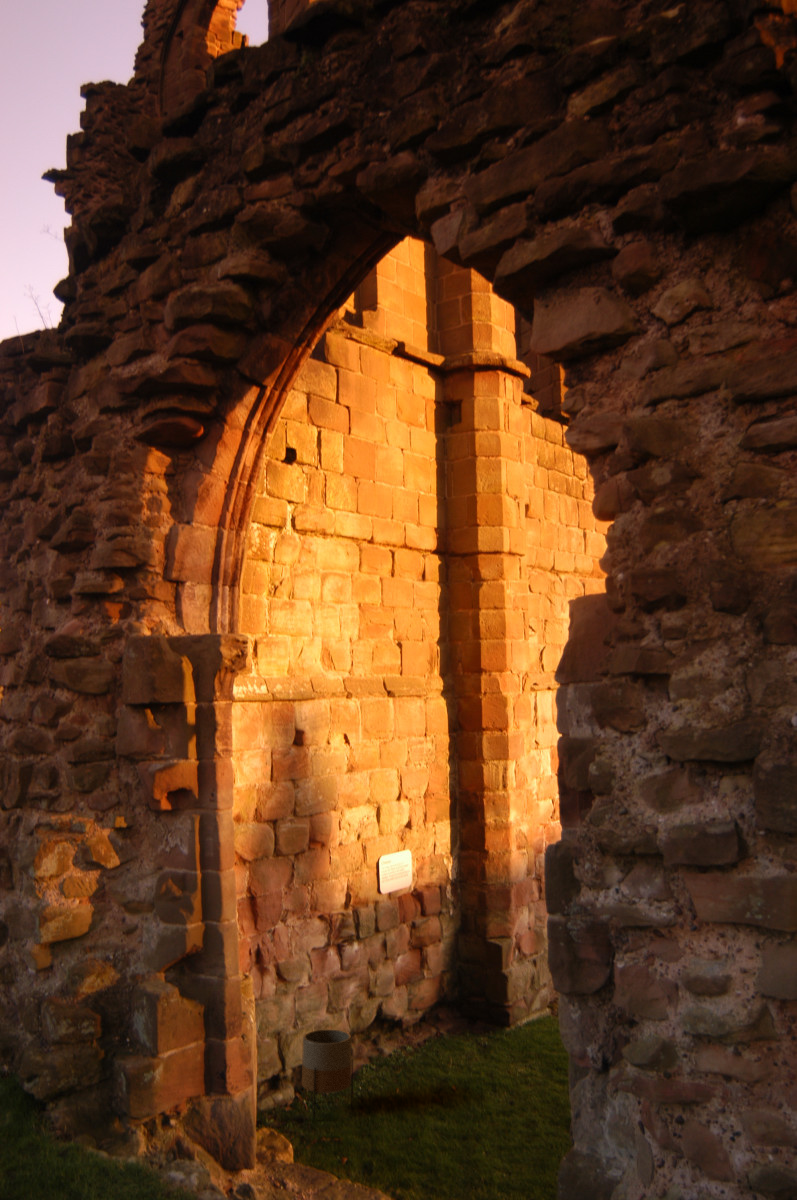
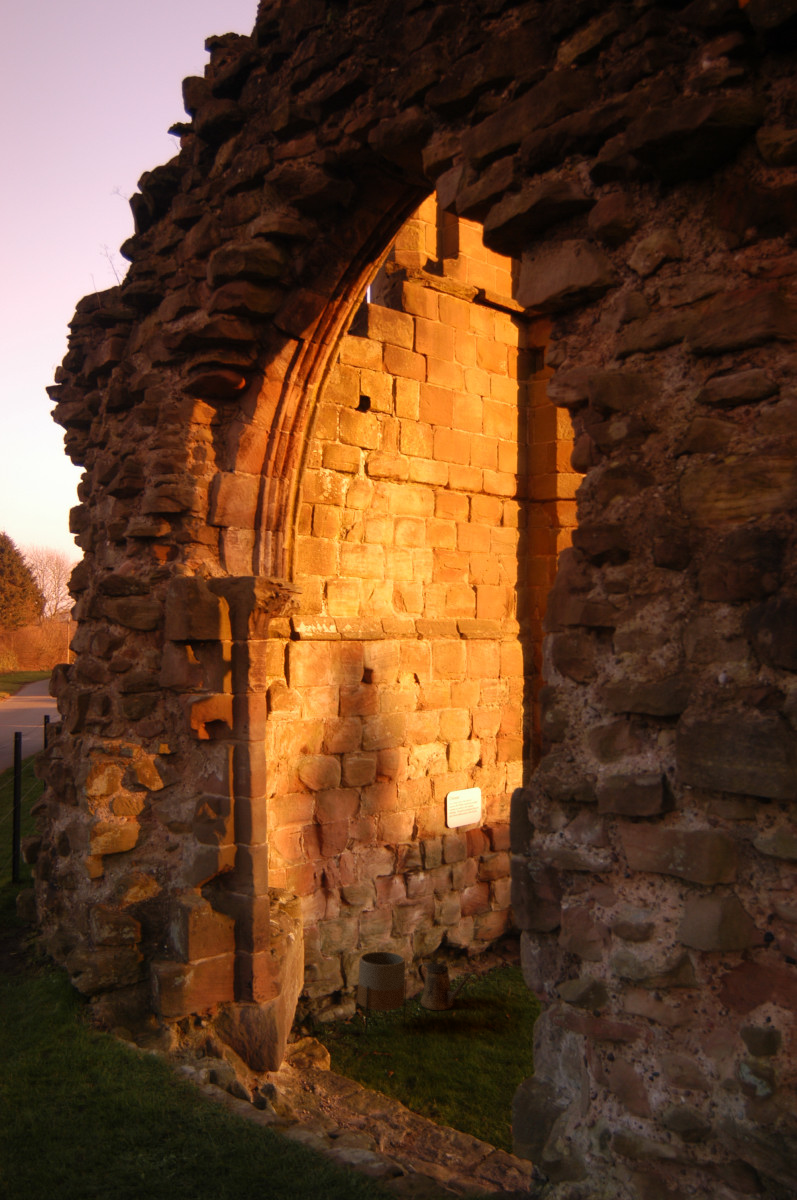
watering can: none [356,1038,421,1088] -> present [418,963,474,1010]

